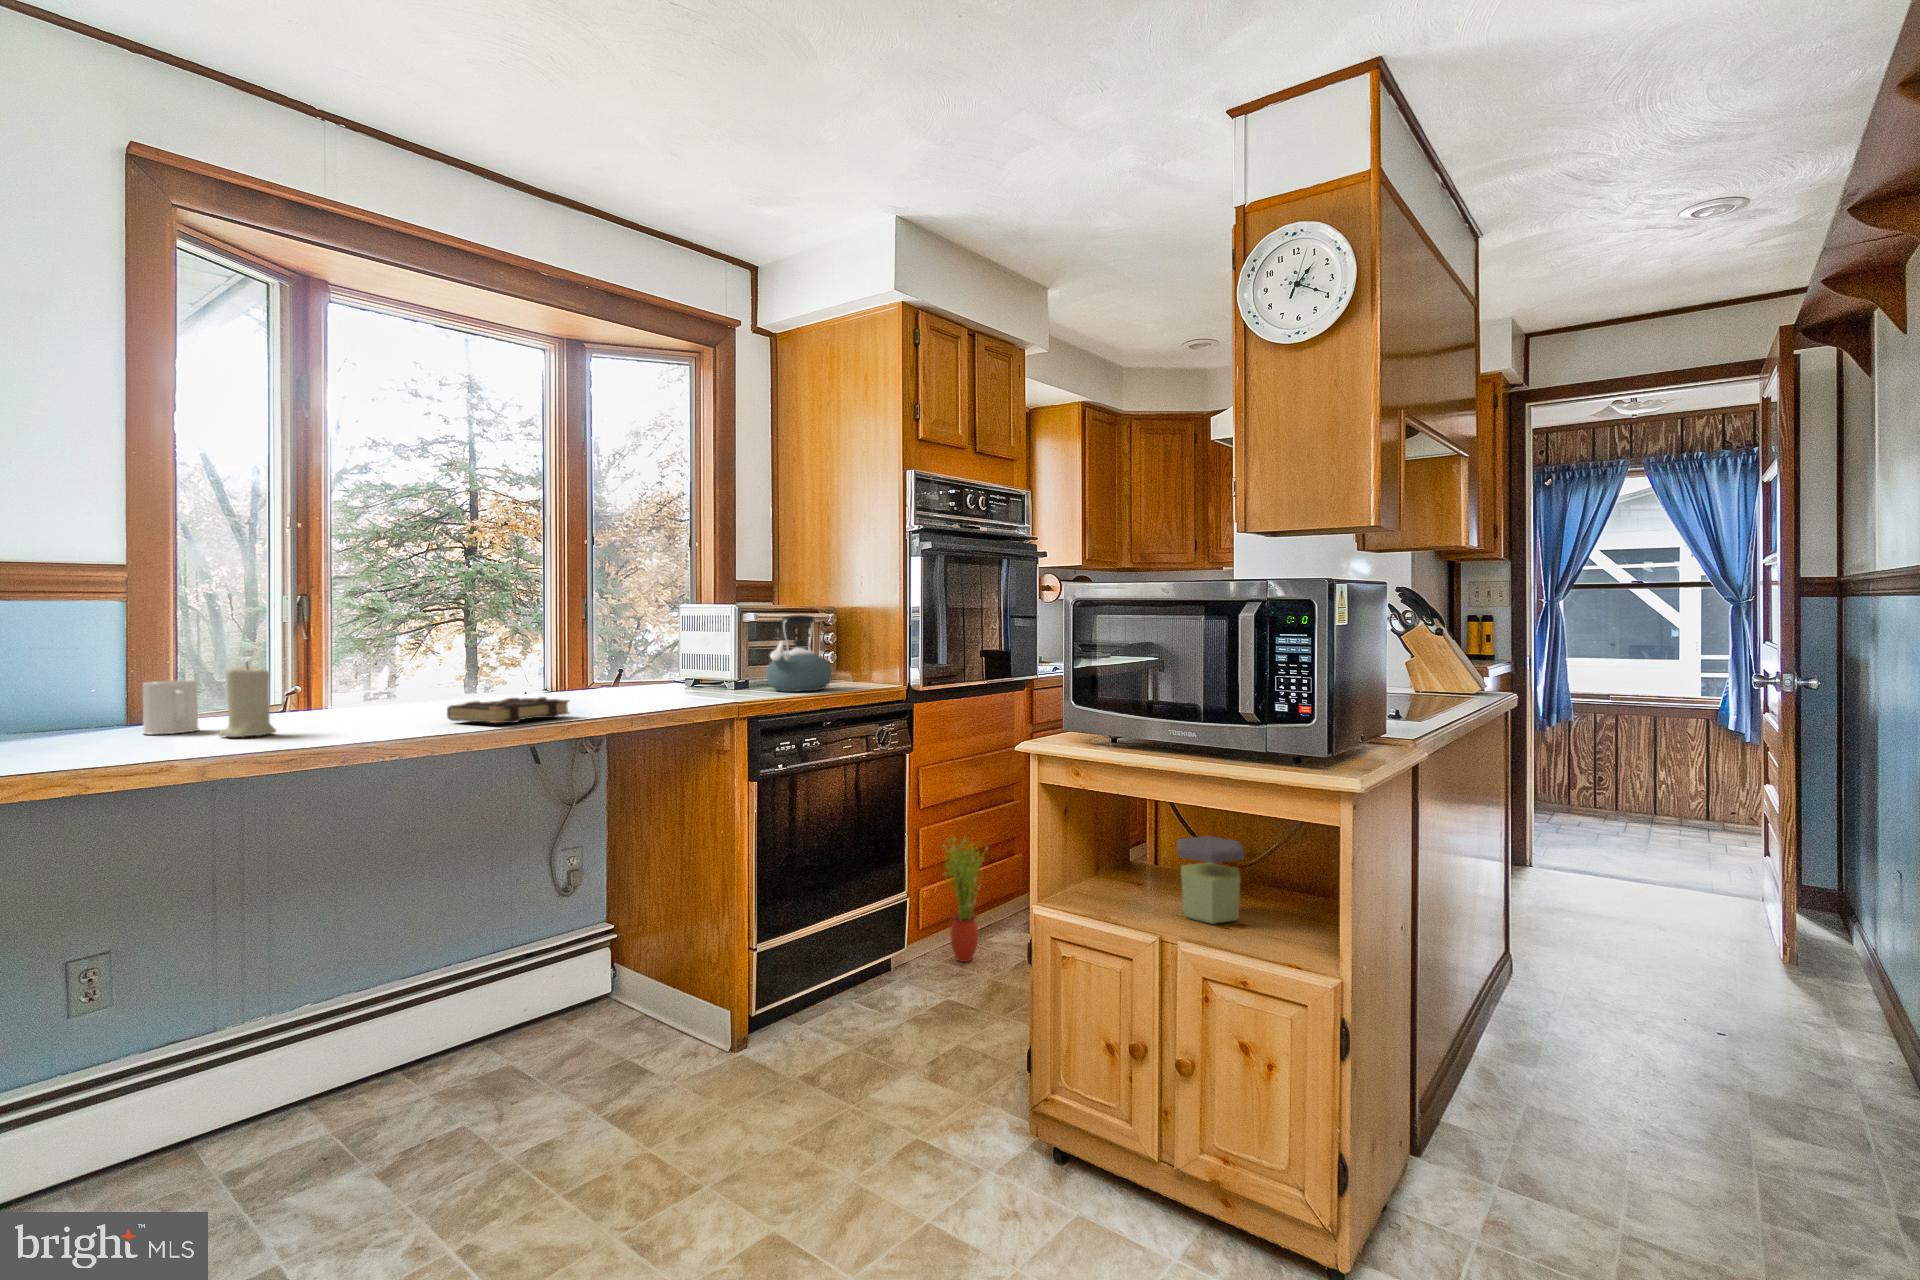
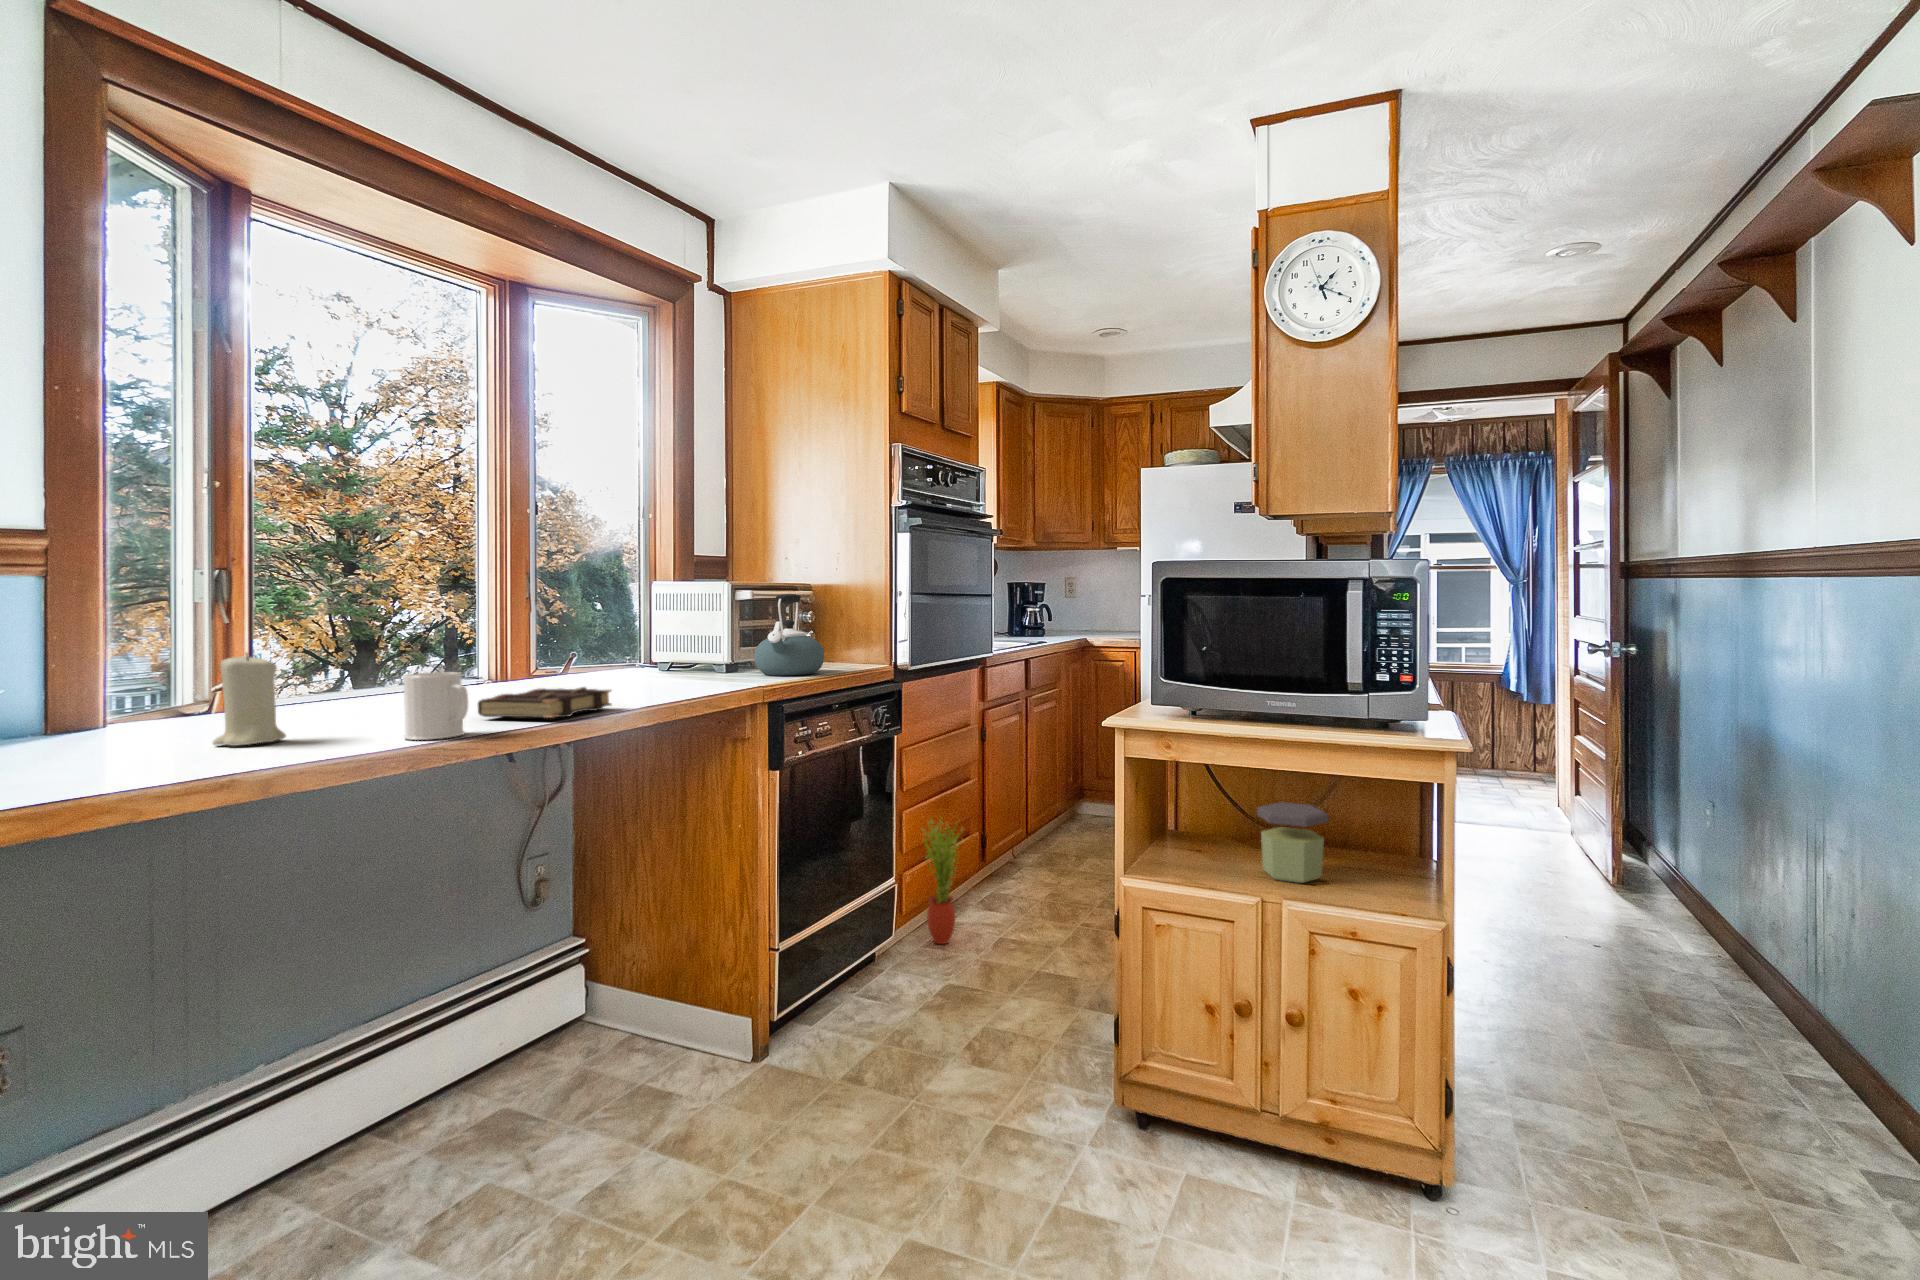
mug: present [143,680,199,734] -> present [403,672,468,740]

